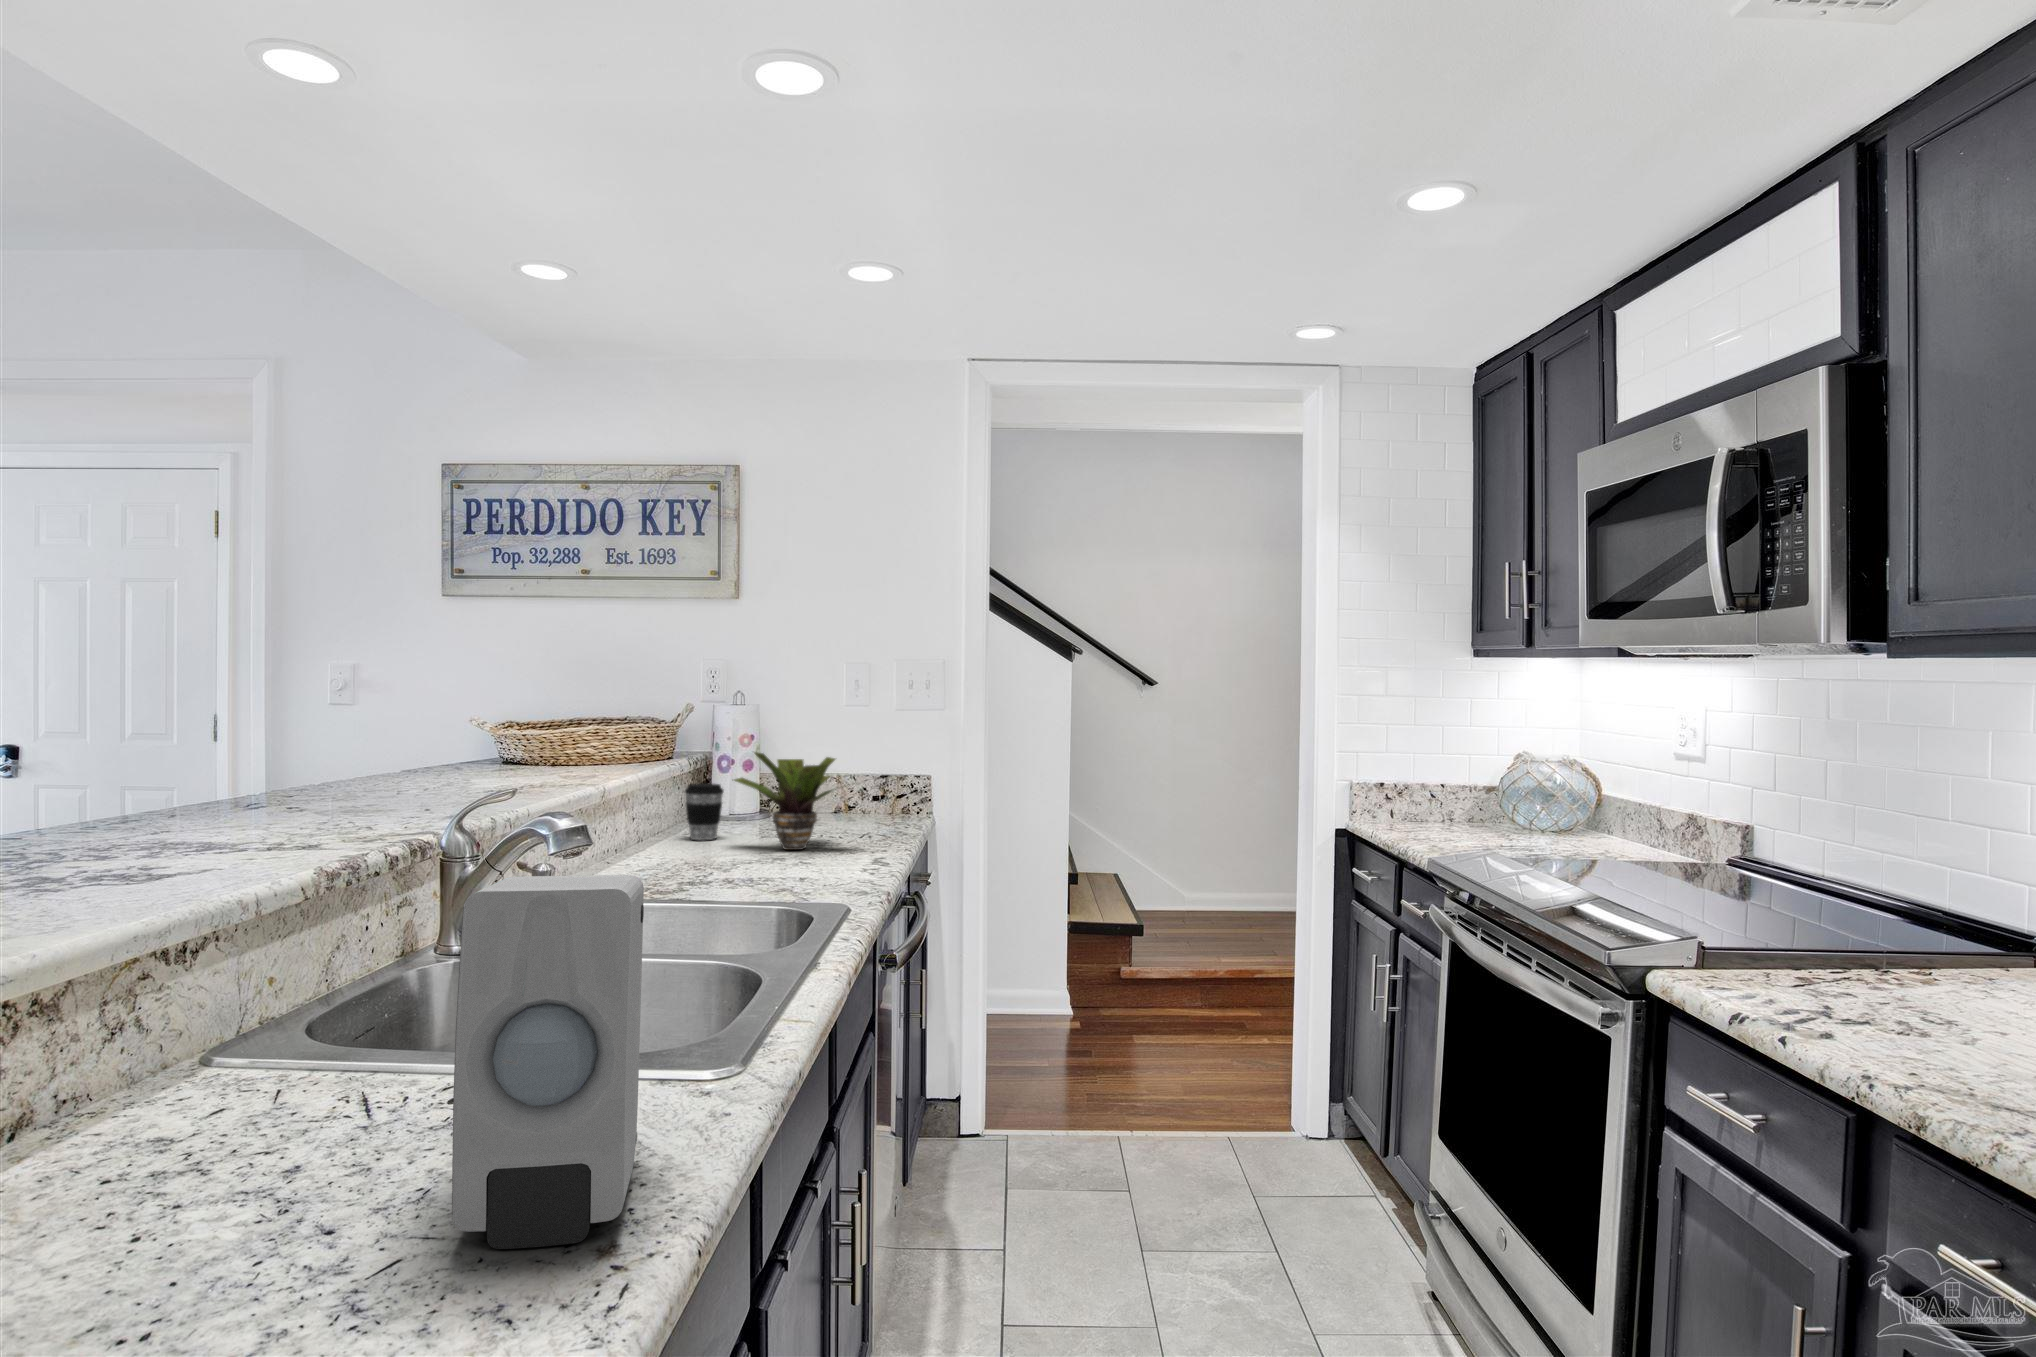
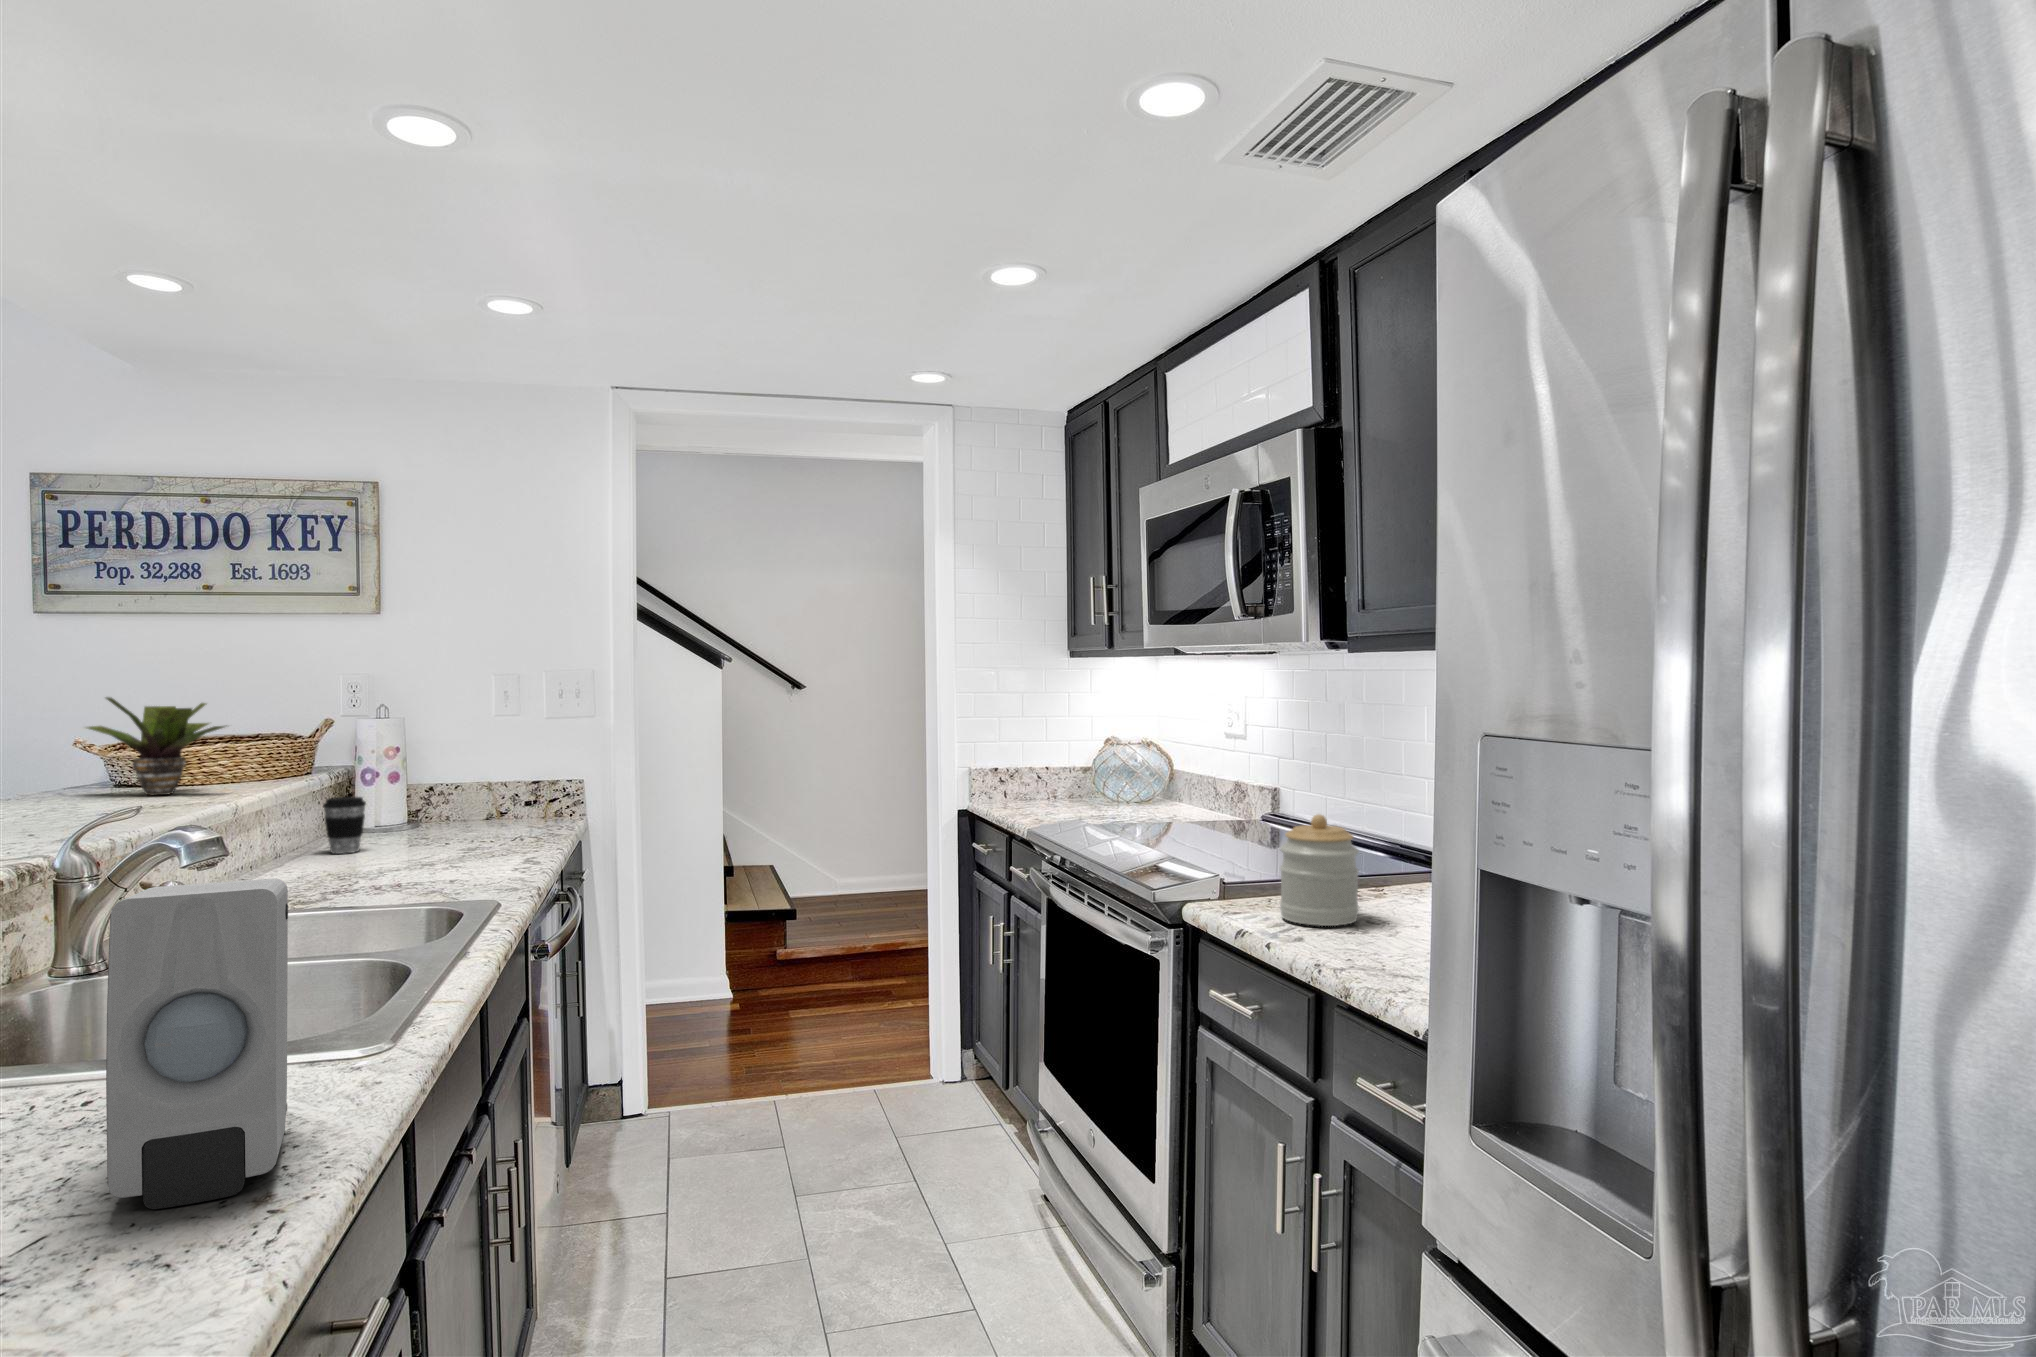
potted plant: present [734,752,846,850] -> present [87,697,225,795]
jar: none [1801,867,1926,1017] -> present [1280,814,1359,926]

